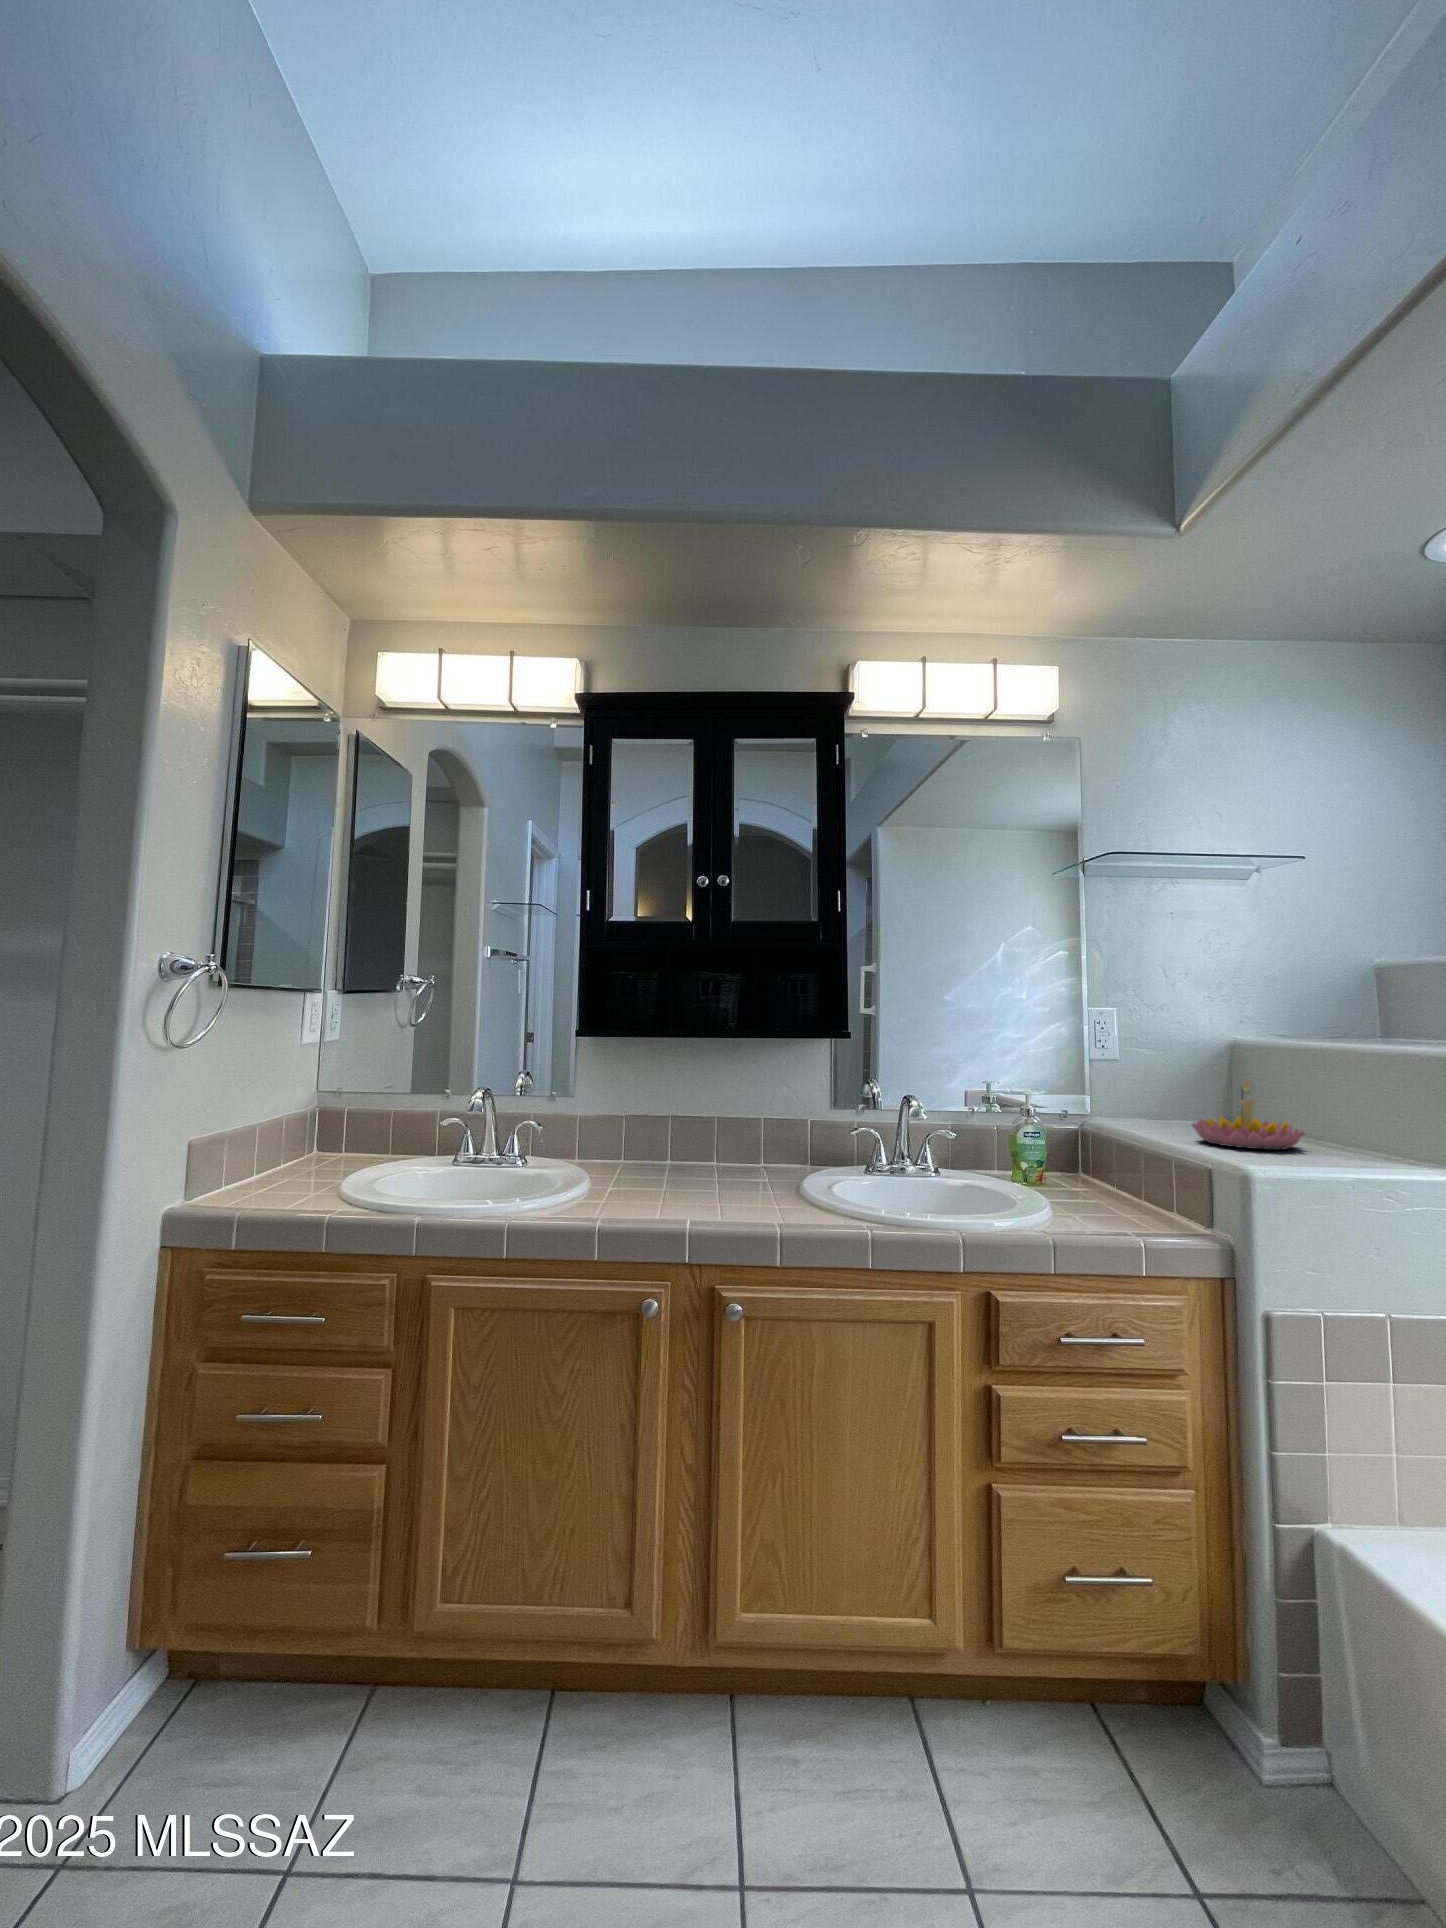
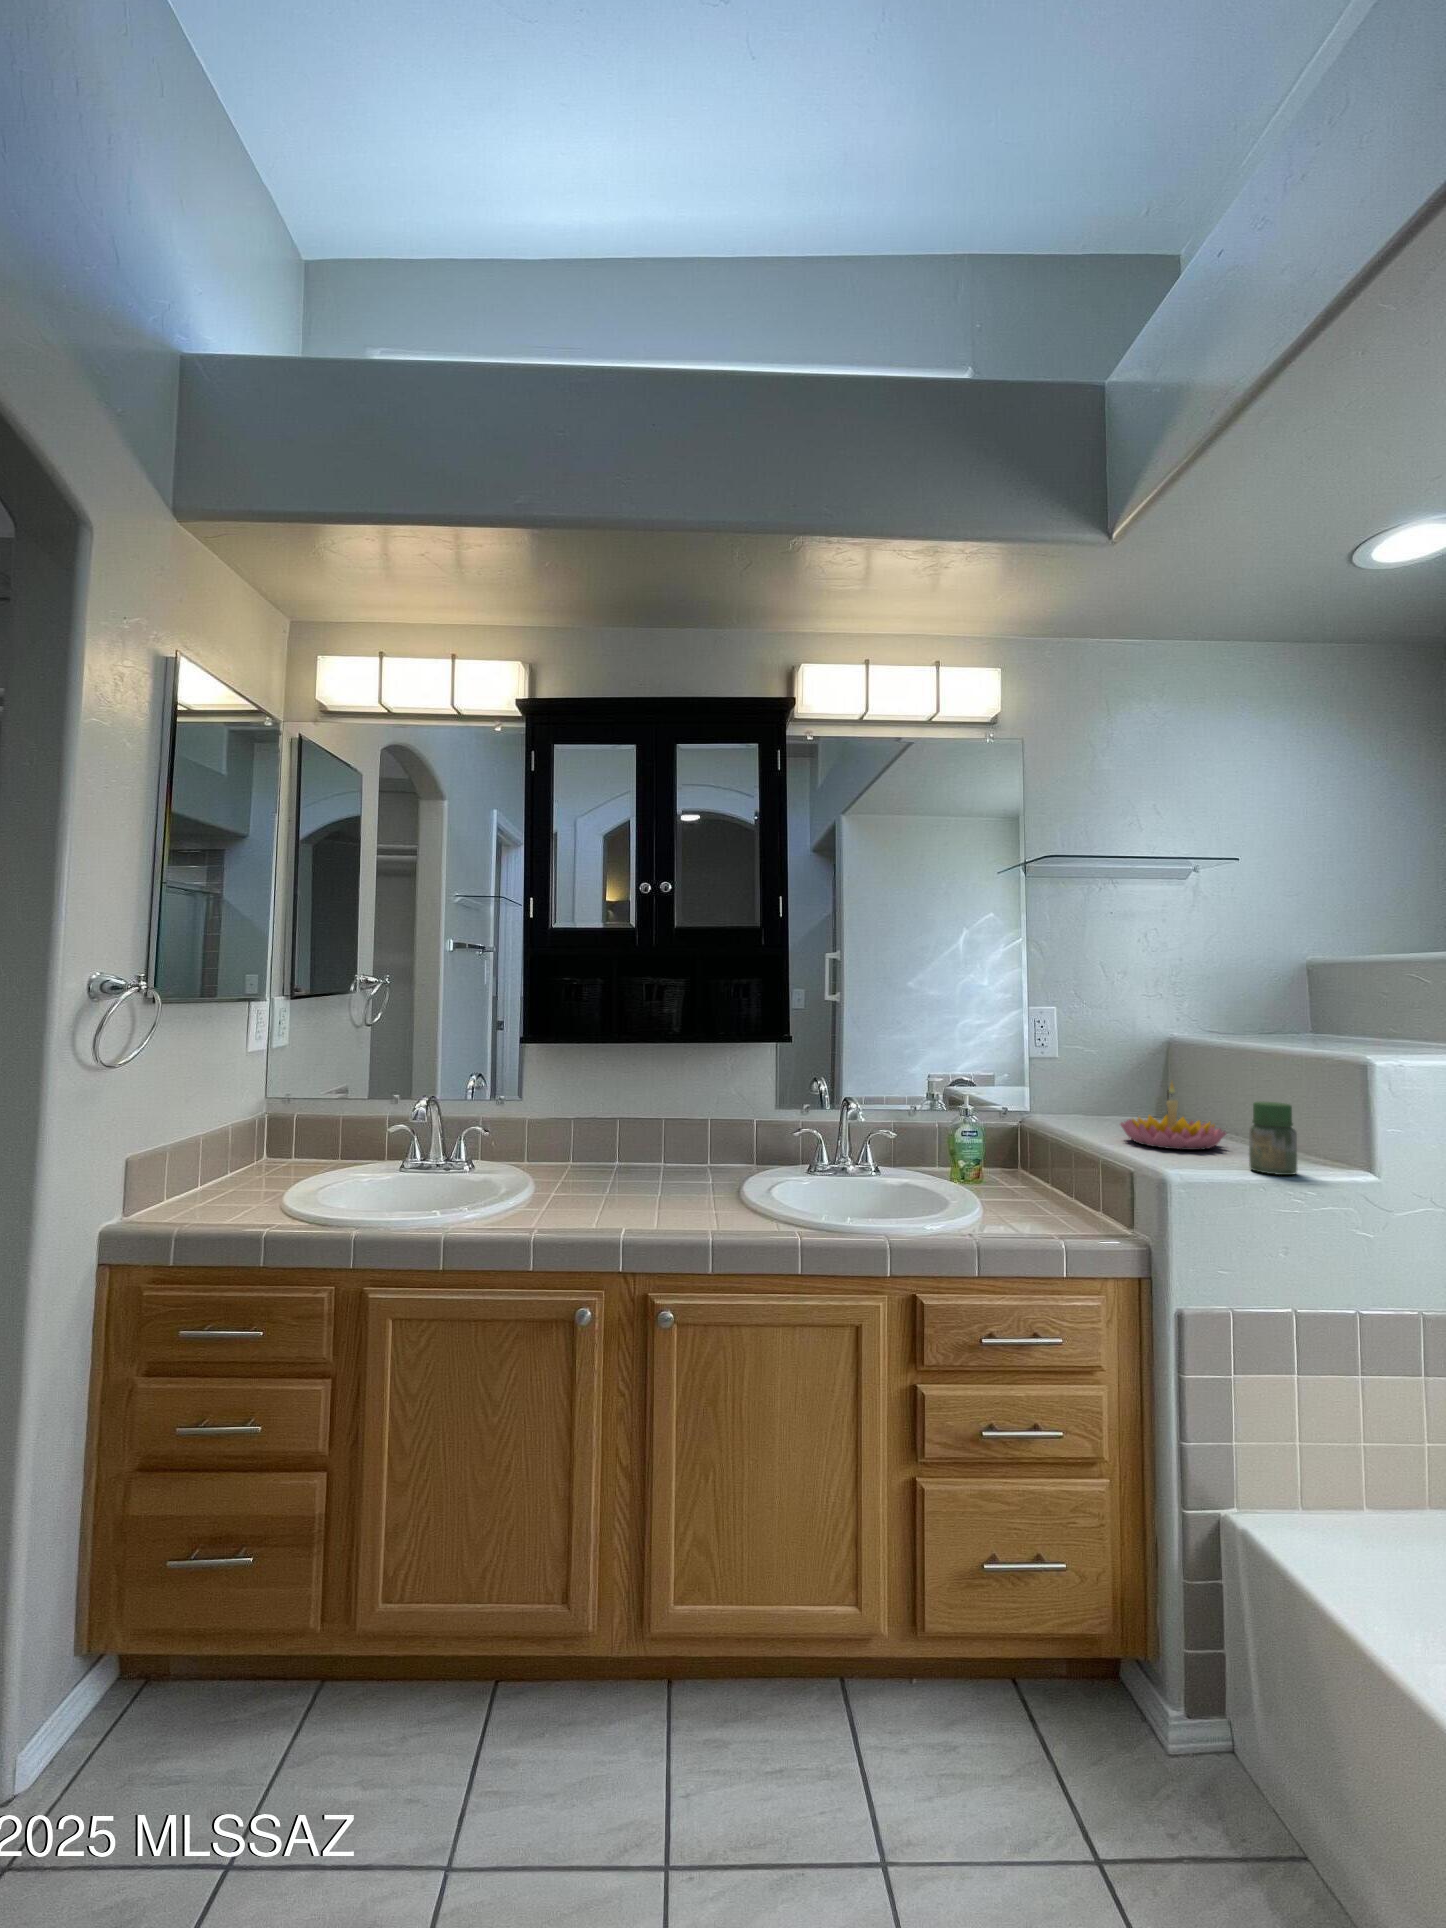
jar: none [1334,1097,1387,1172] -> present [1249,1102,1297,1175]

